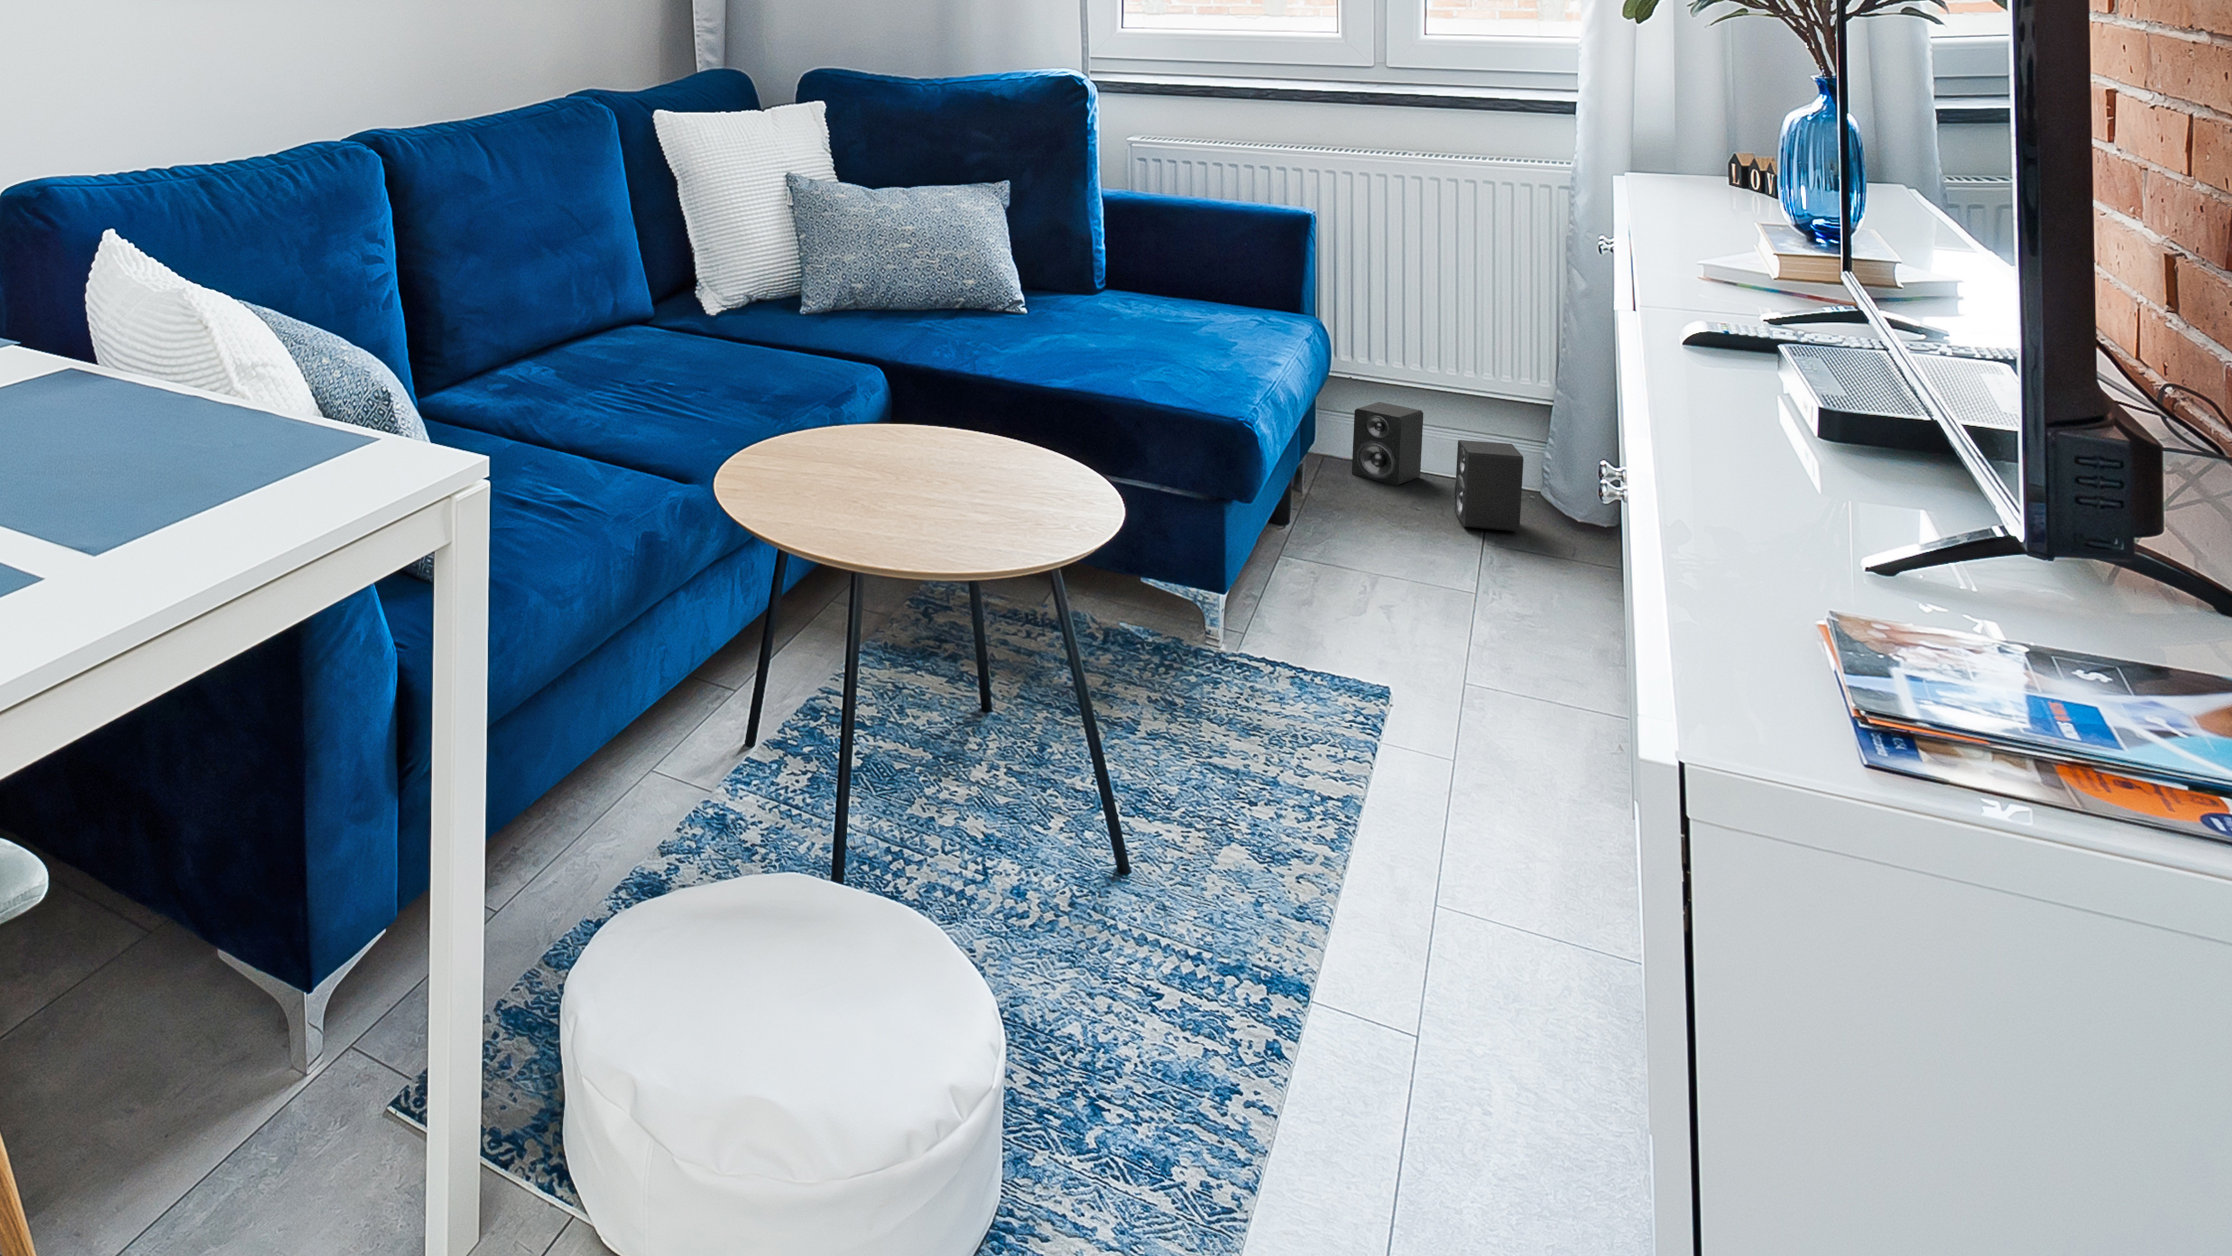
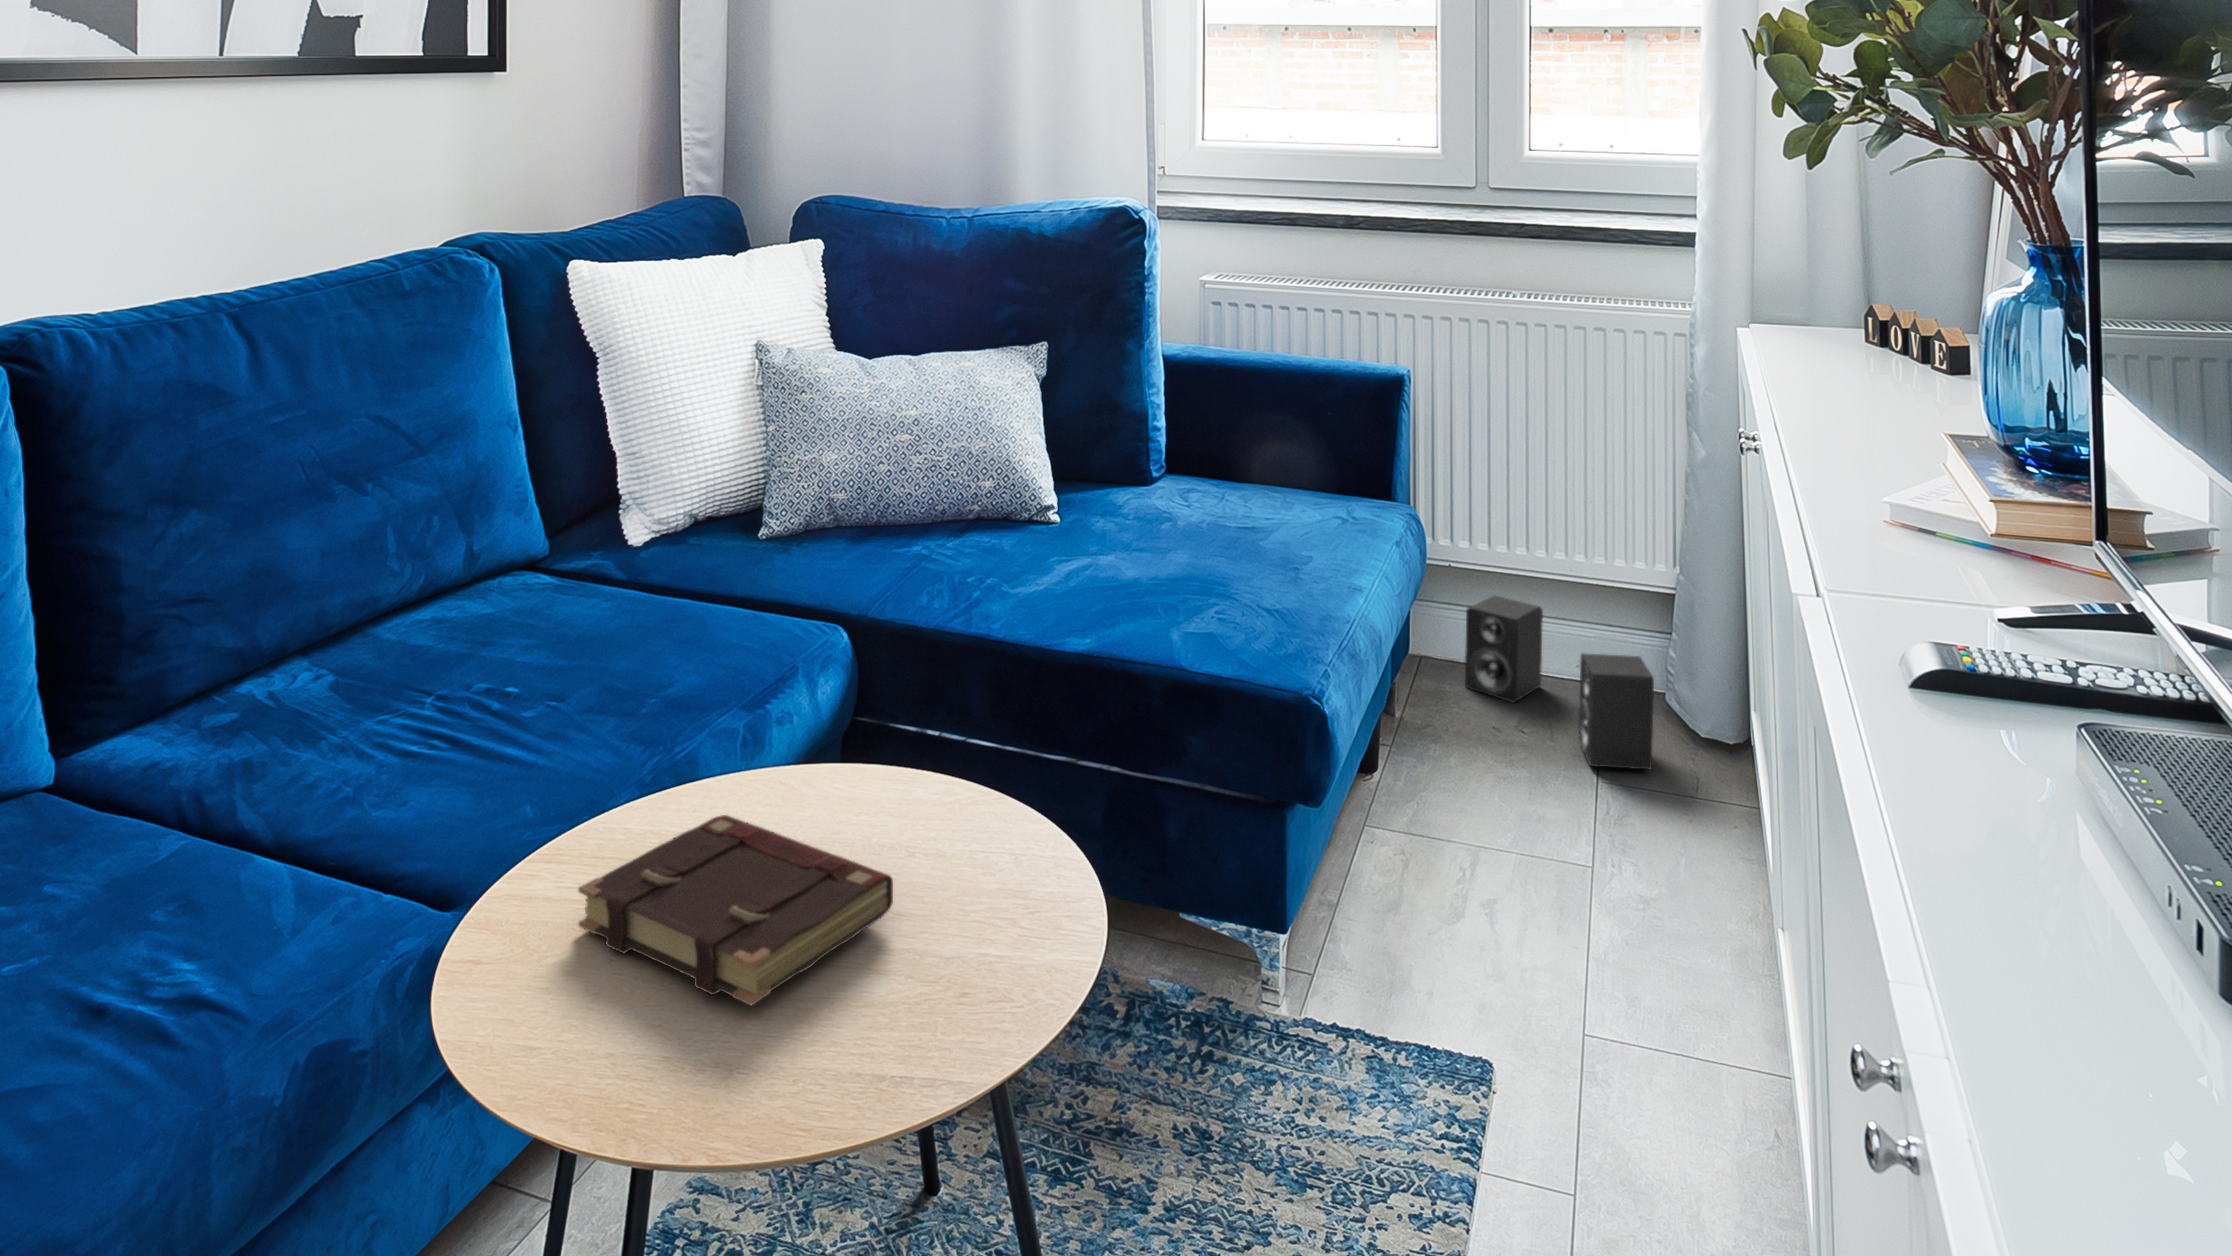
book: none [809,432,999,509] -> present [578,815,893,1005]

